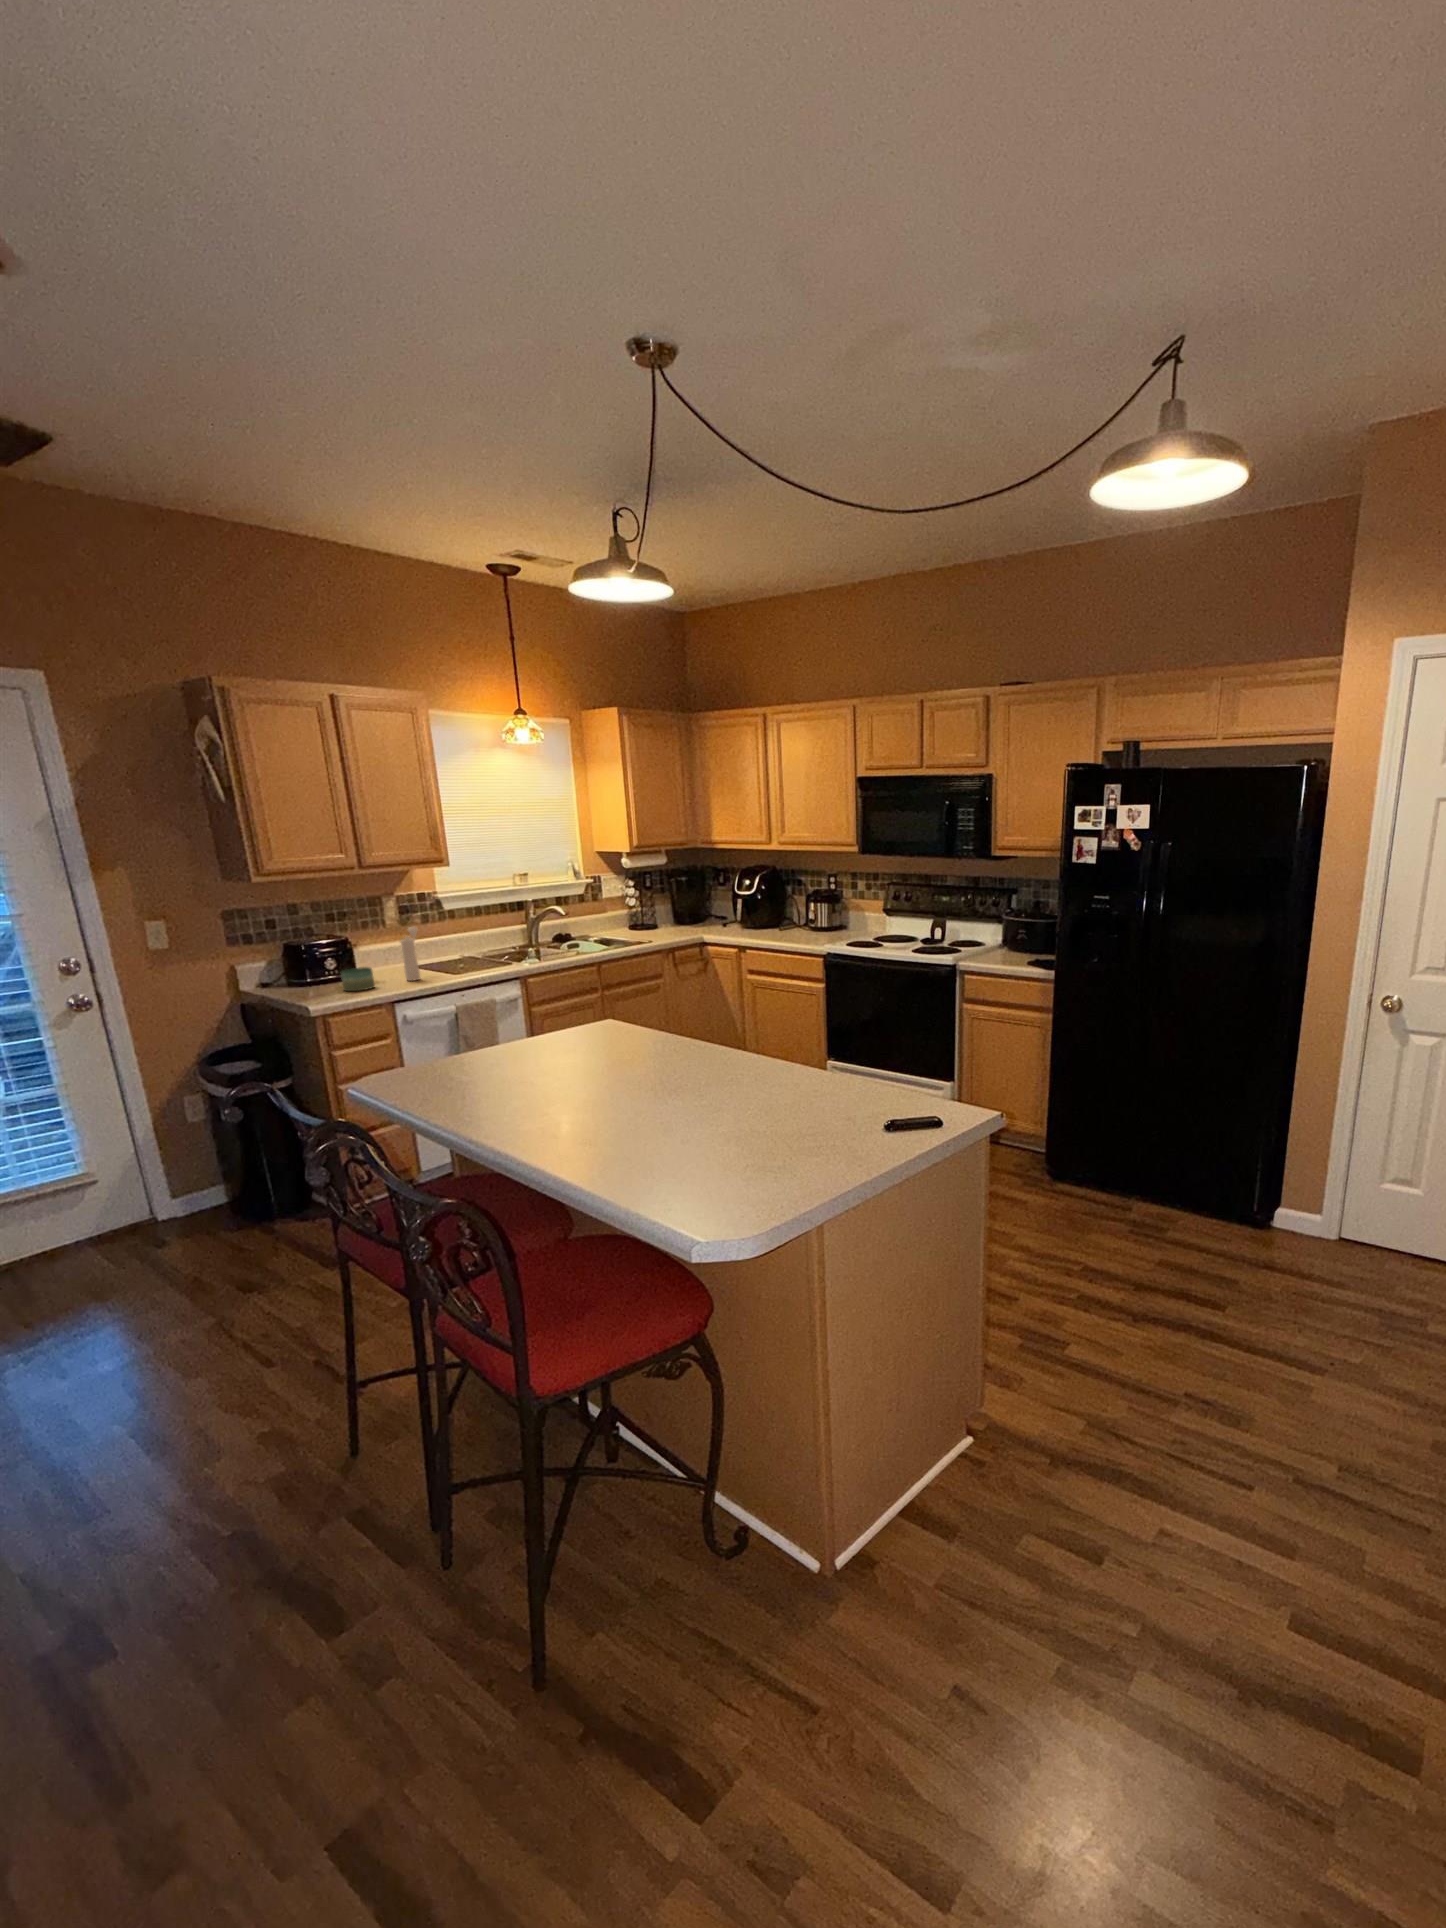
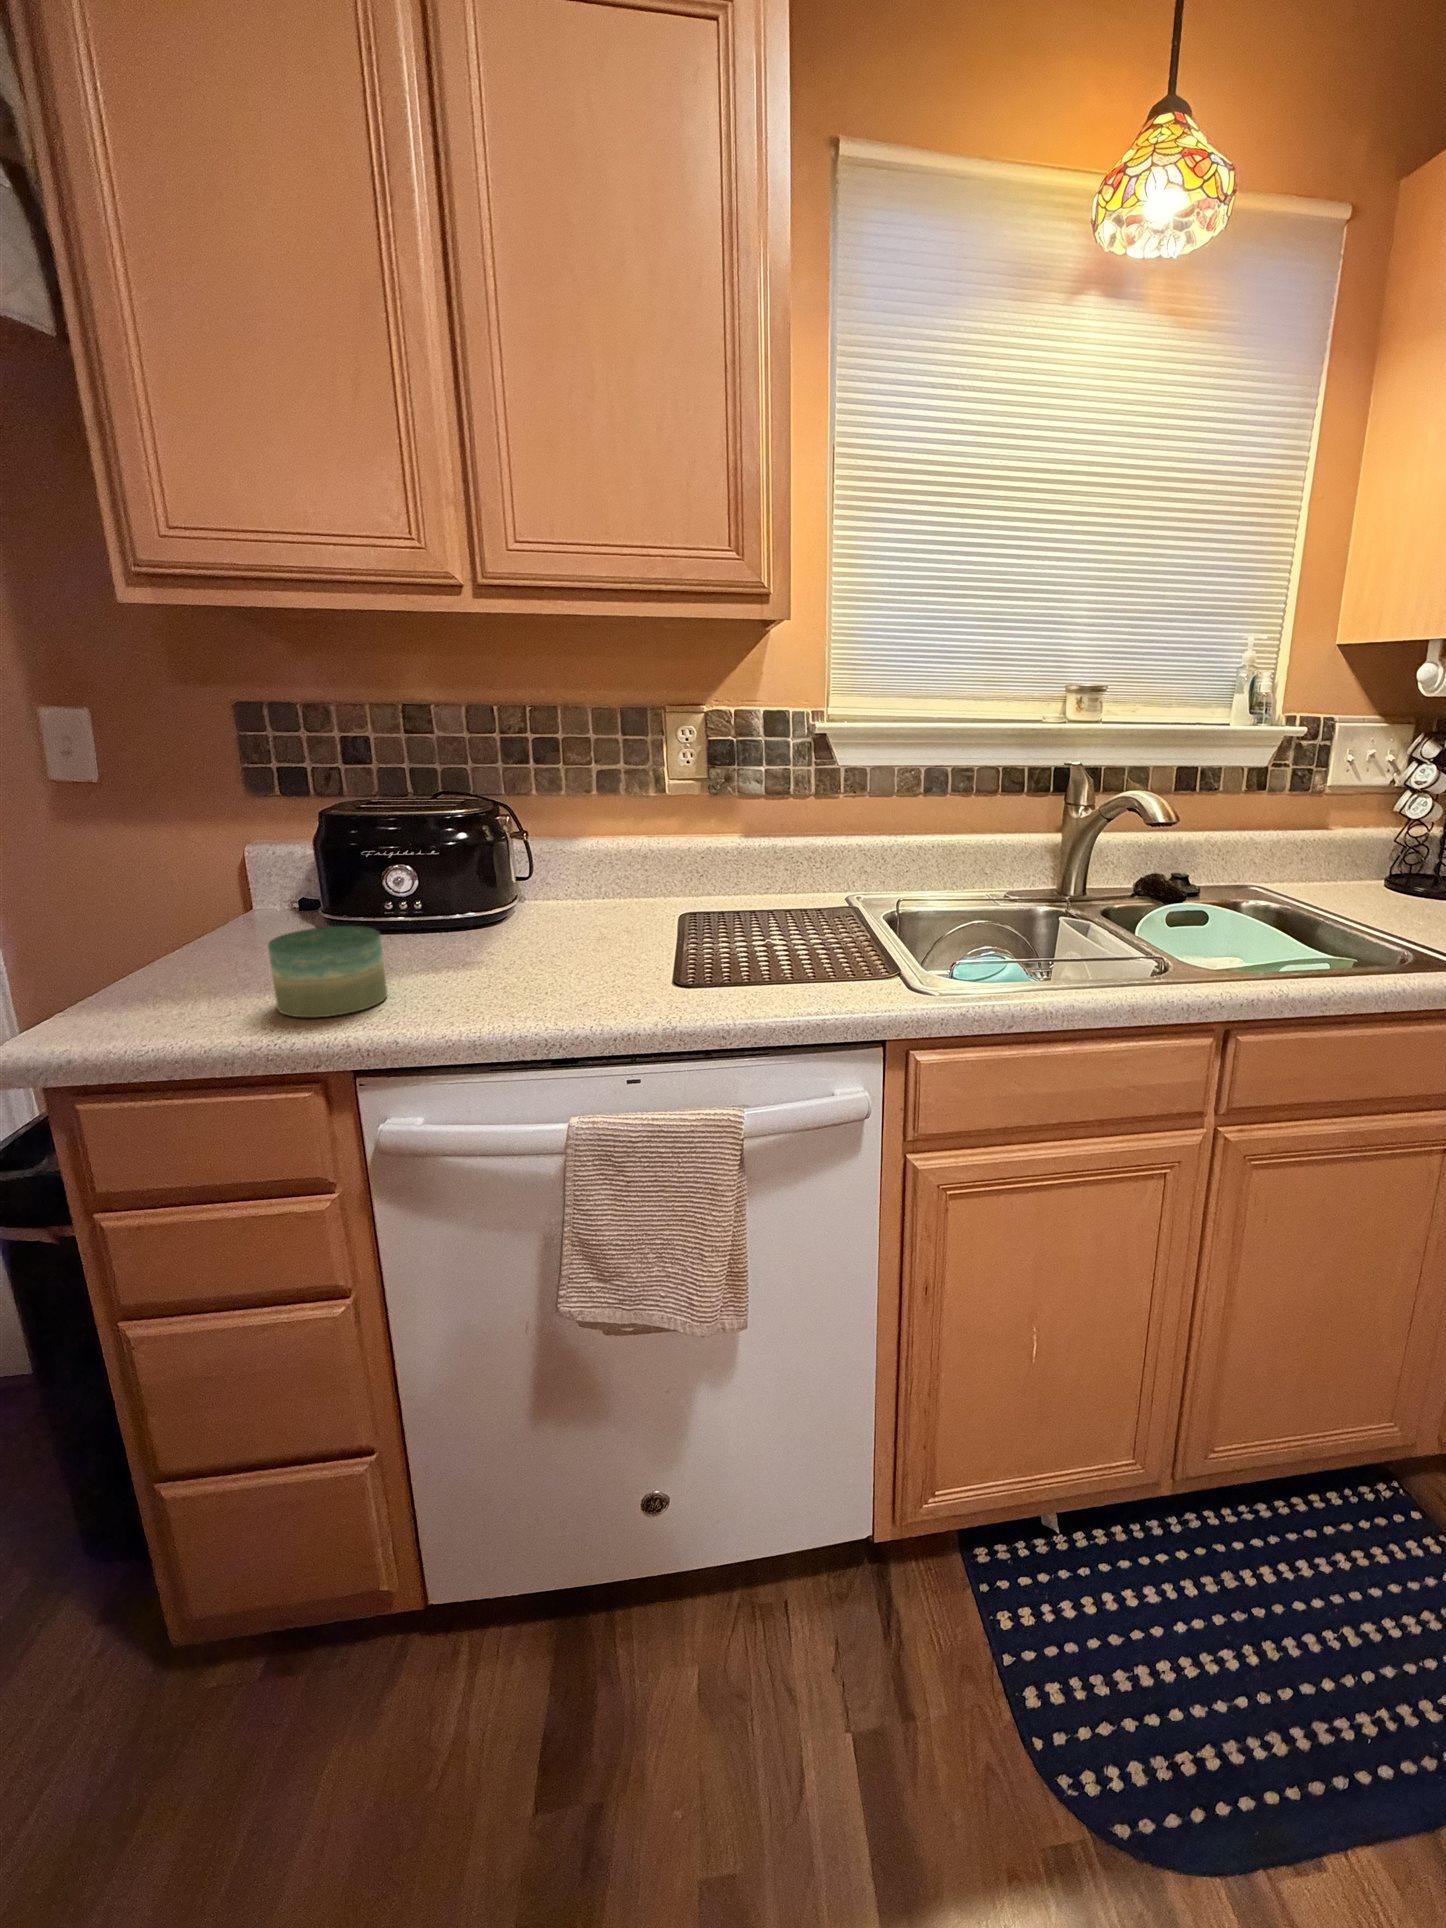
pepper mill: present [400,927,420,981] -> none [487,811,603,1004]

